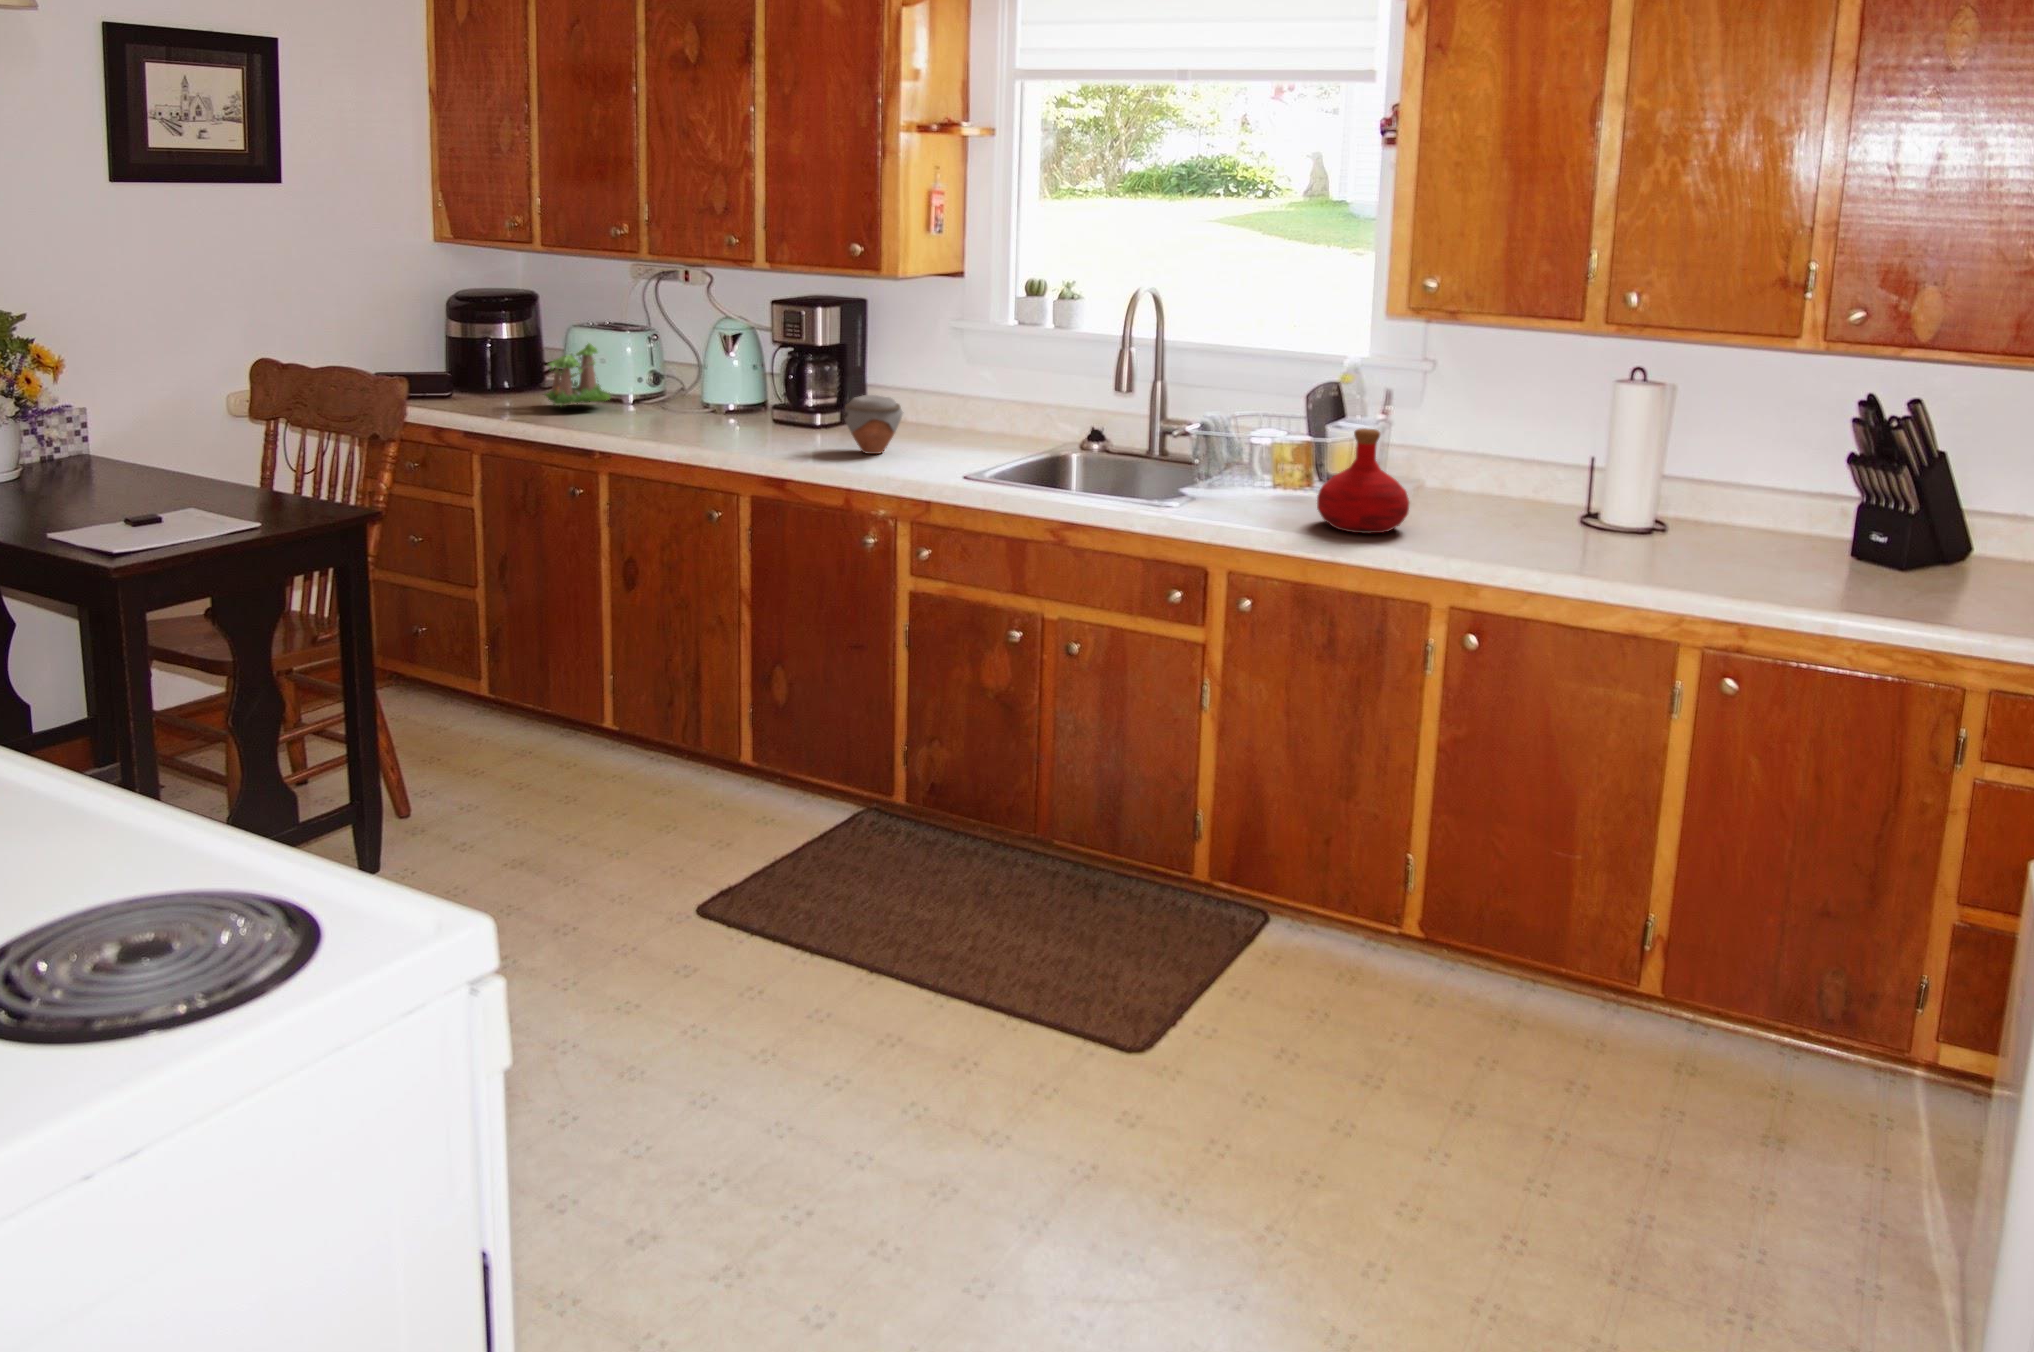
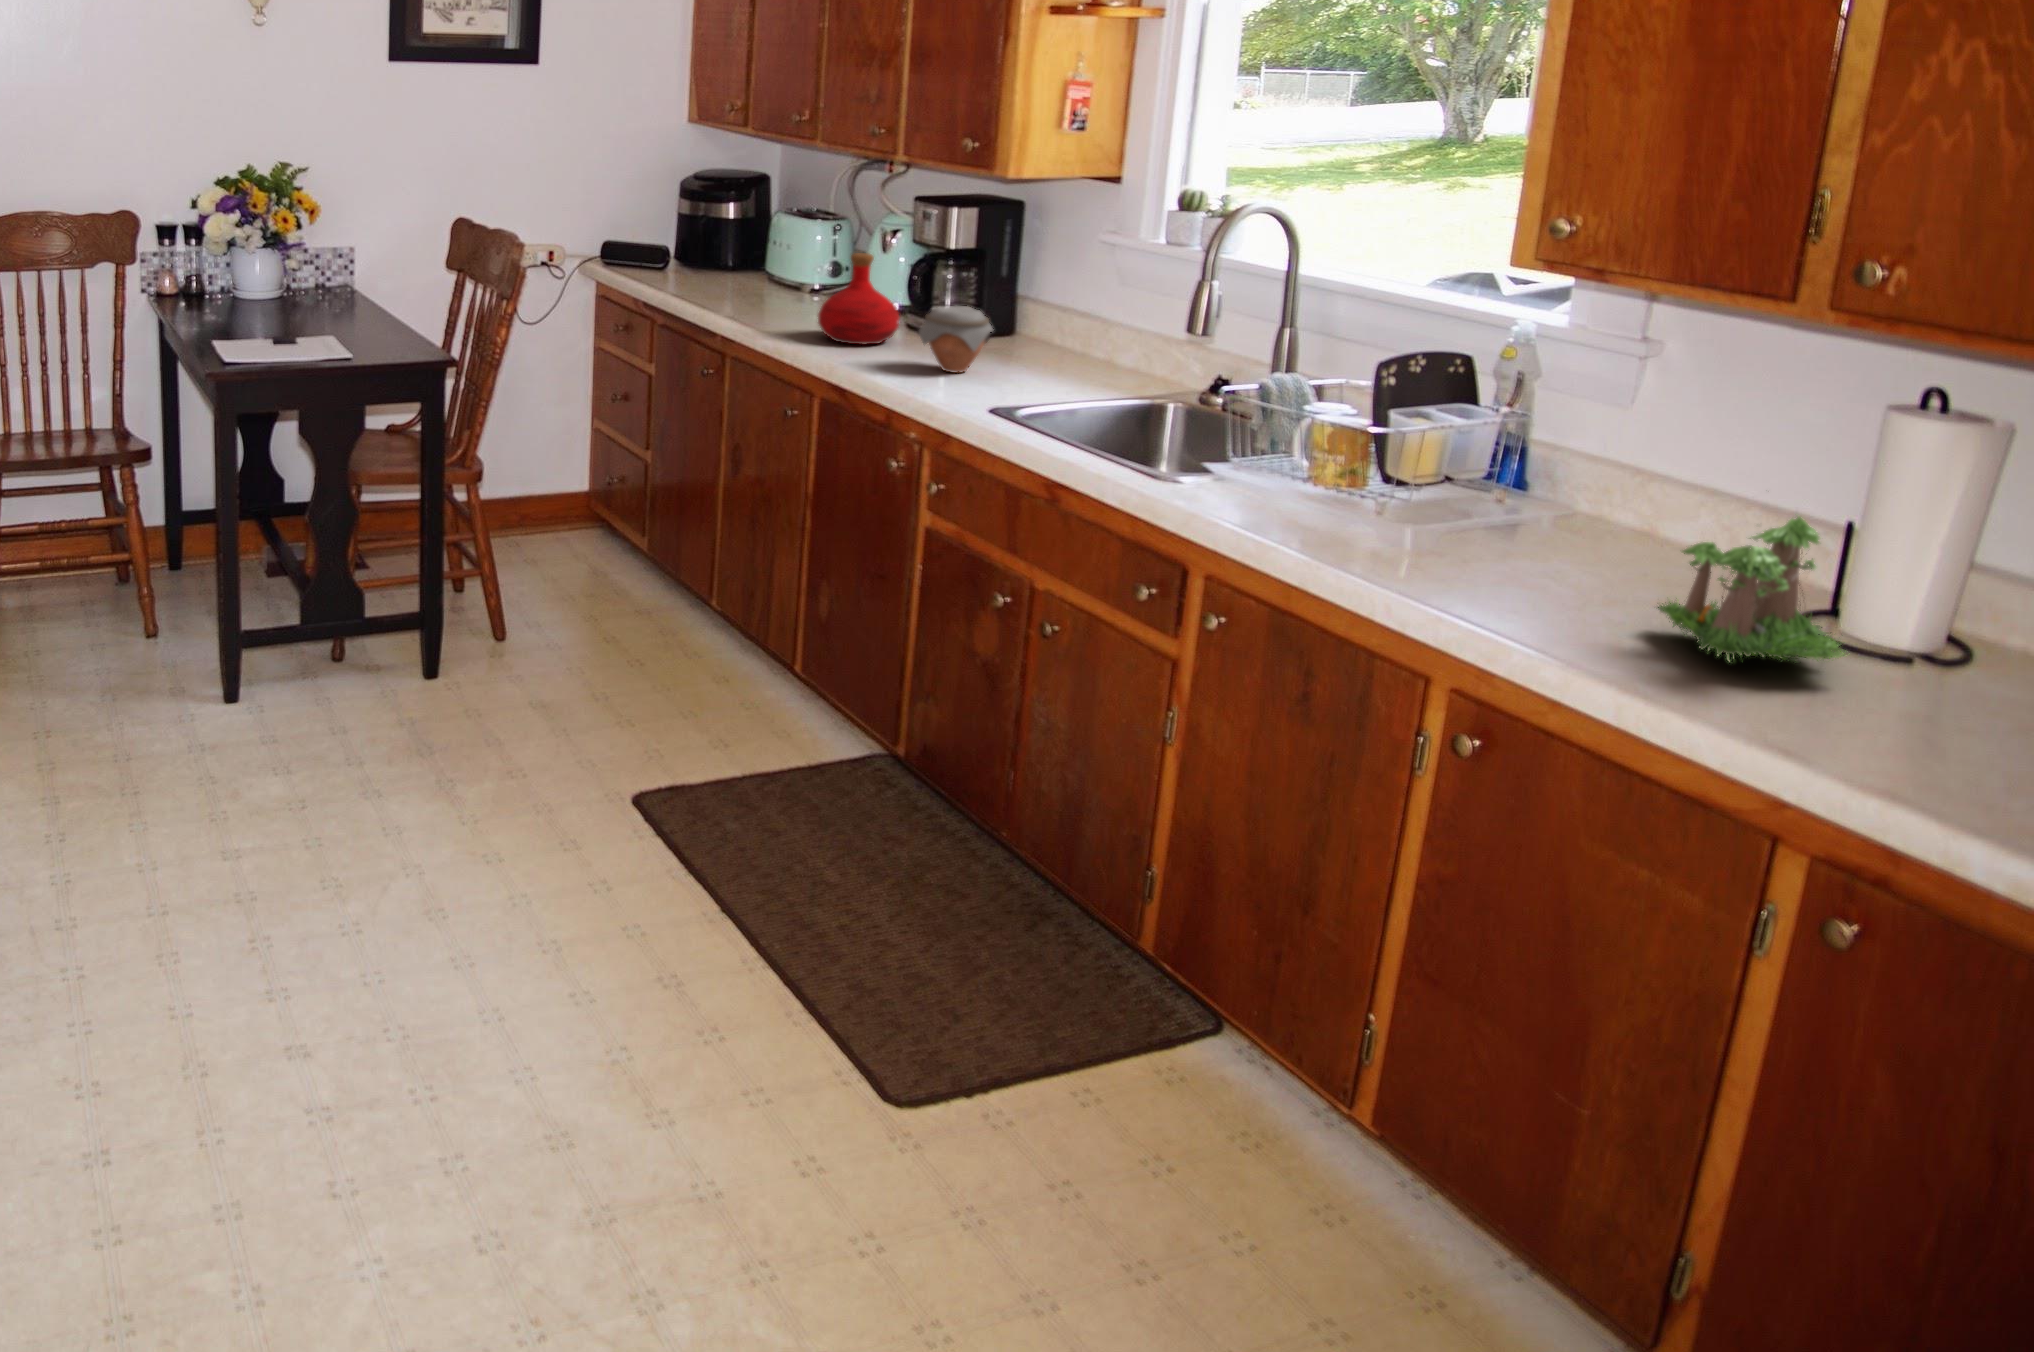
plant: present [545,343,611,405] -> present [1658,517,1849,663]
bottle: present [1317,428,1409,533] -> present [818,253,899,344]

